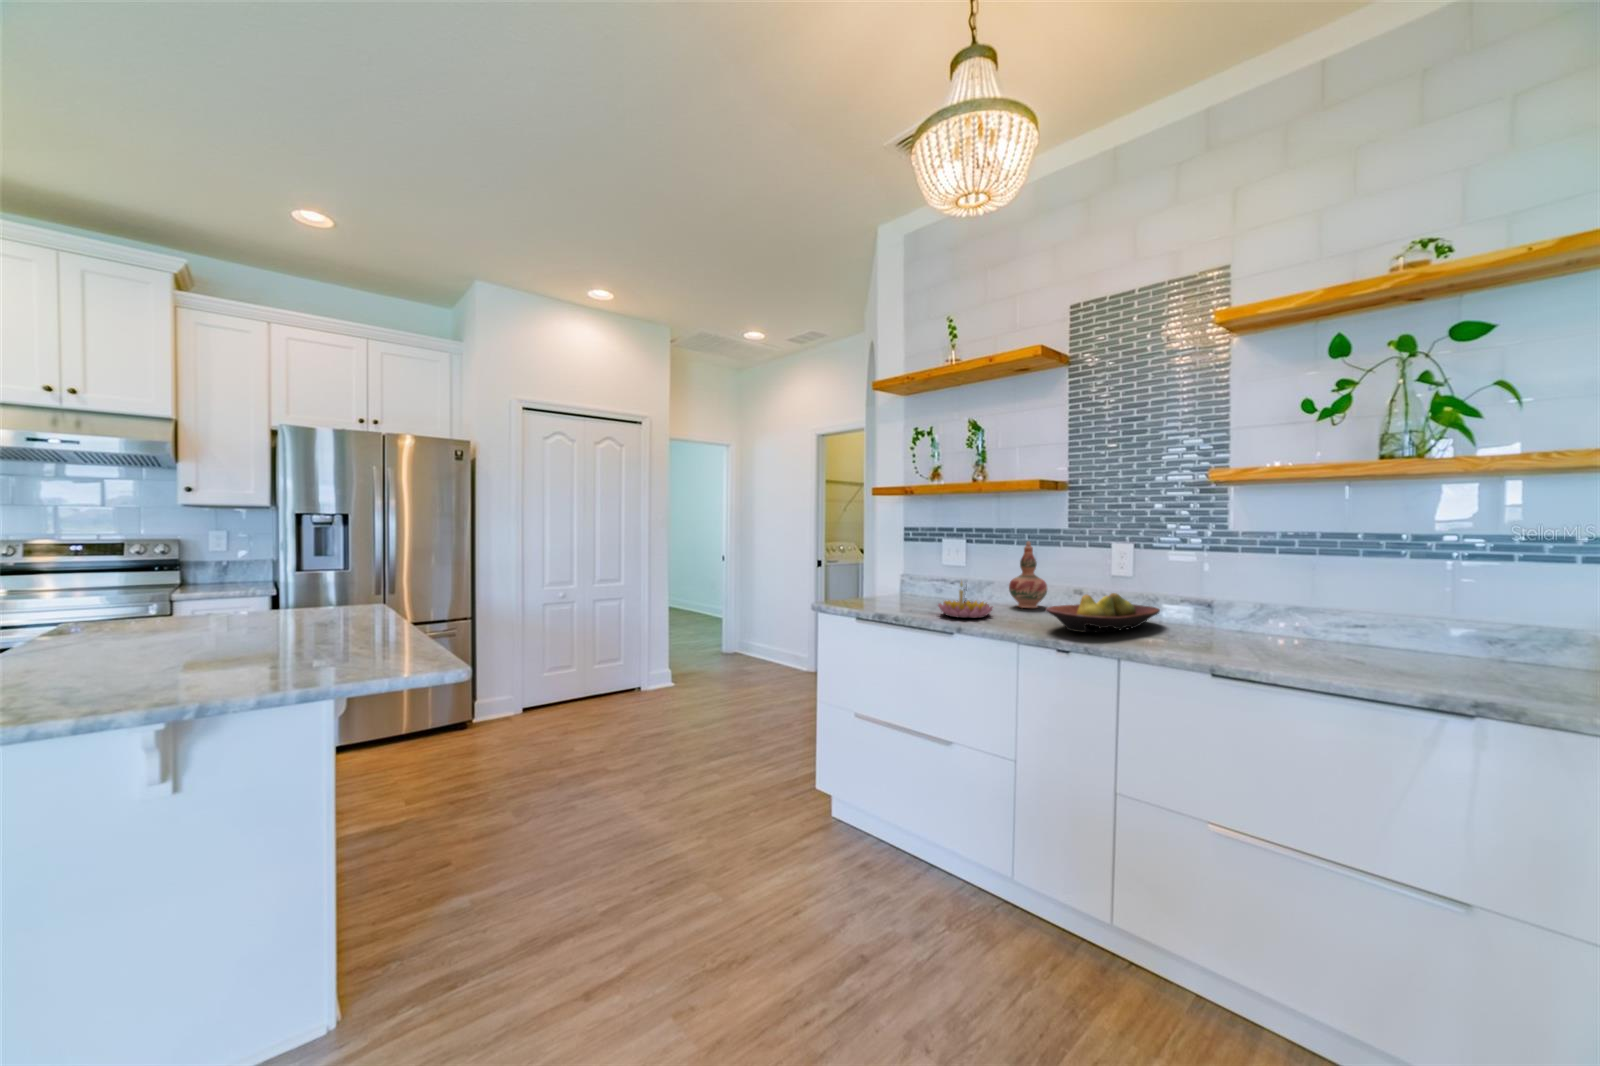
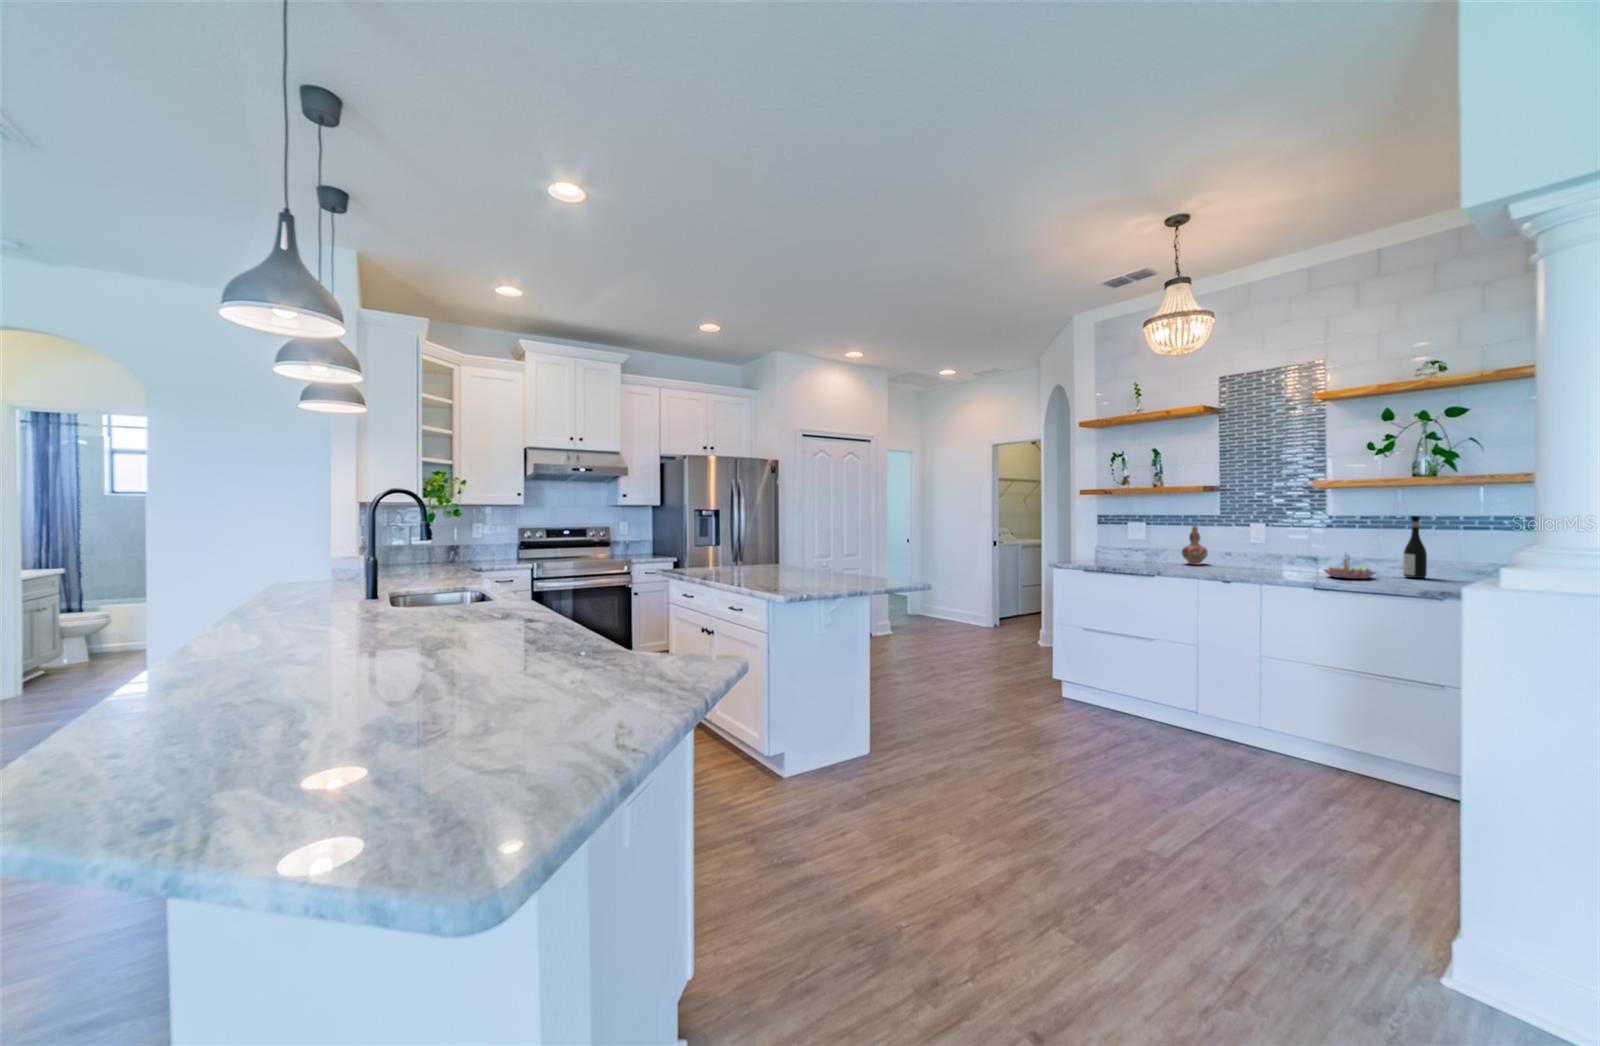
wine bottle: none [1371,532,1416,654] -> present [1403,516,1427,578]
candle holder: present [938,582,993,618] -> present [1324,554,1375,579]
fruit bowl: present [1046,593,1160,632] -> none [1213,552,1283,573]

